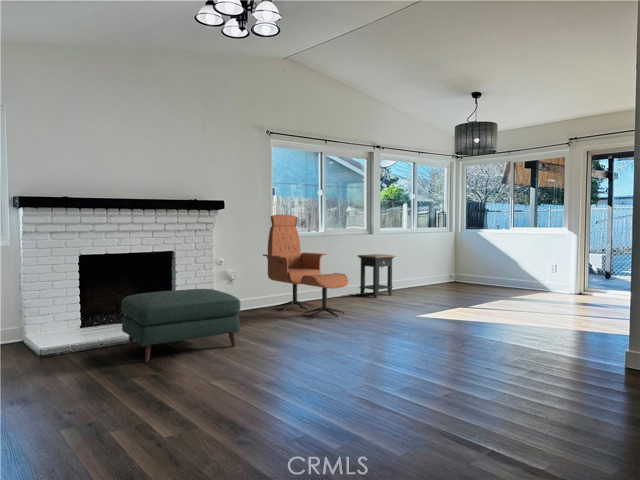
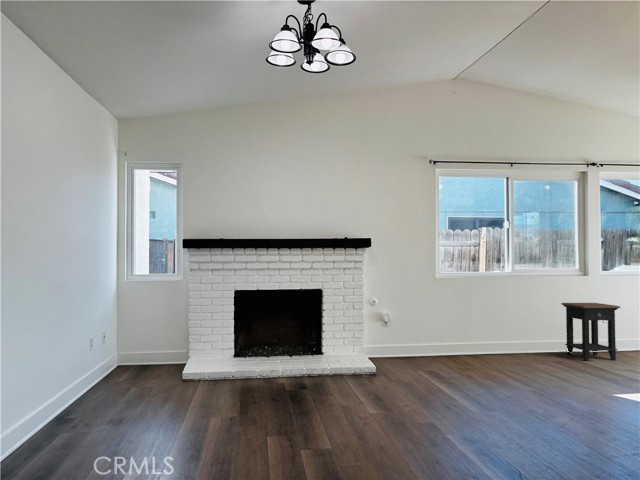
lounge chair: present [263,215,348,319] -> none [422,252,518,385]
ottoman: present [121,289,240,362] -> none [237,331,347,402]

